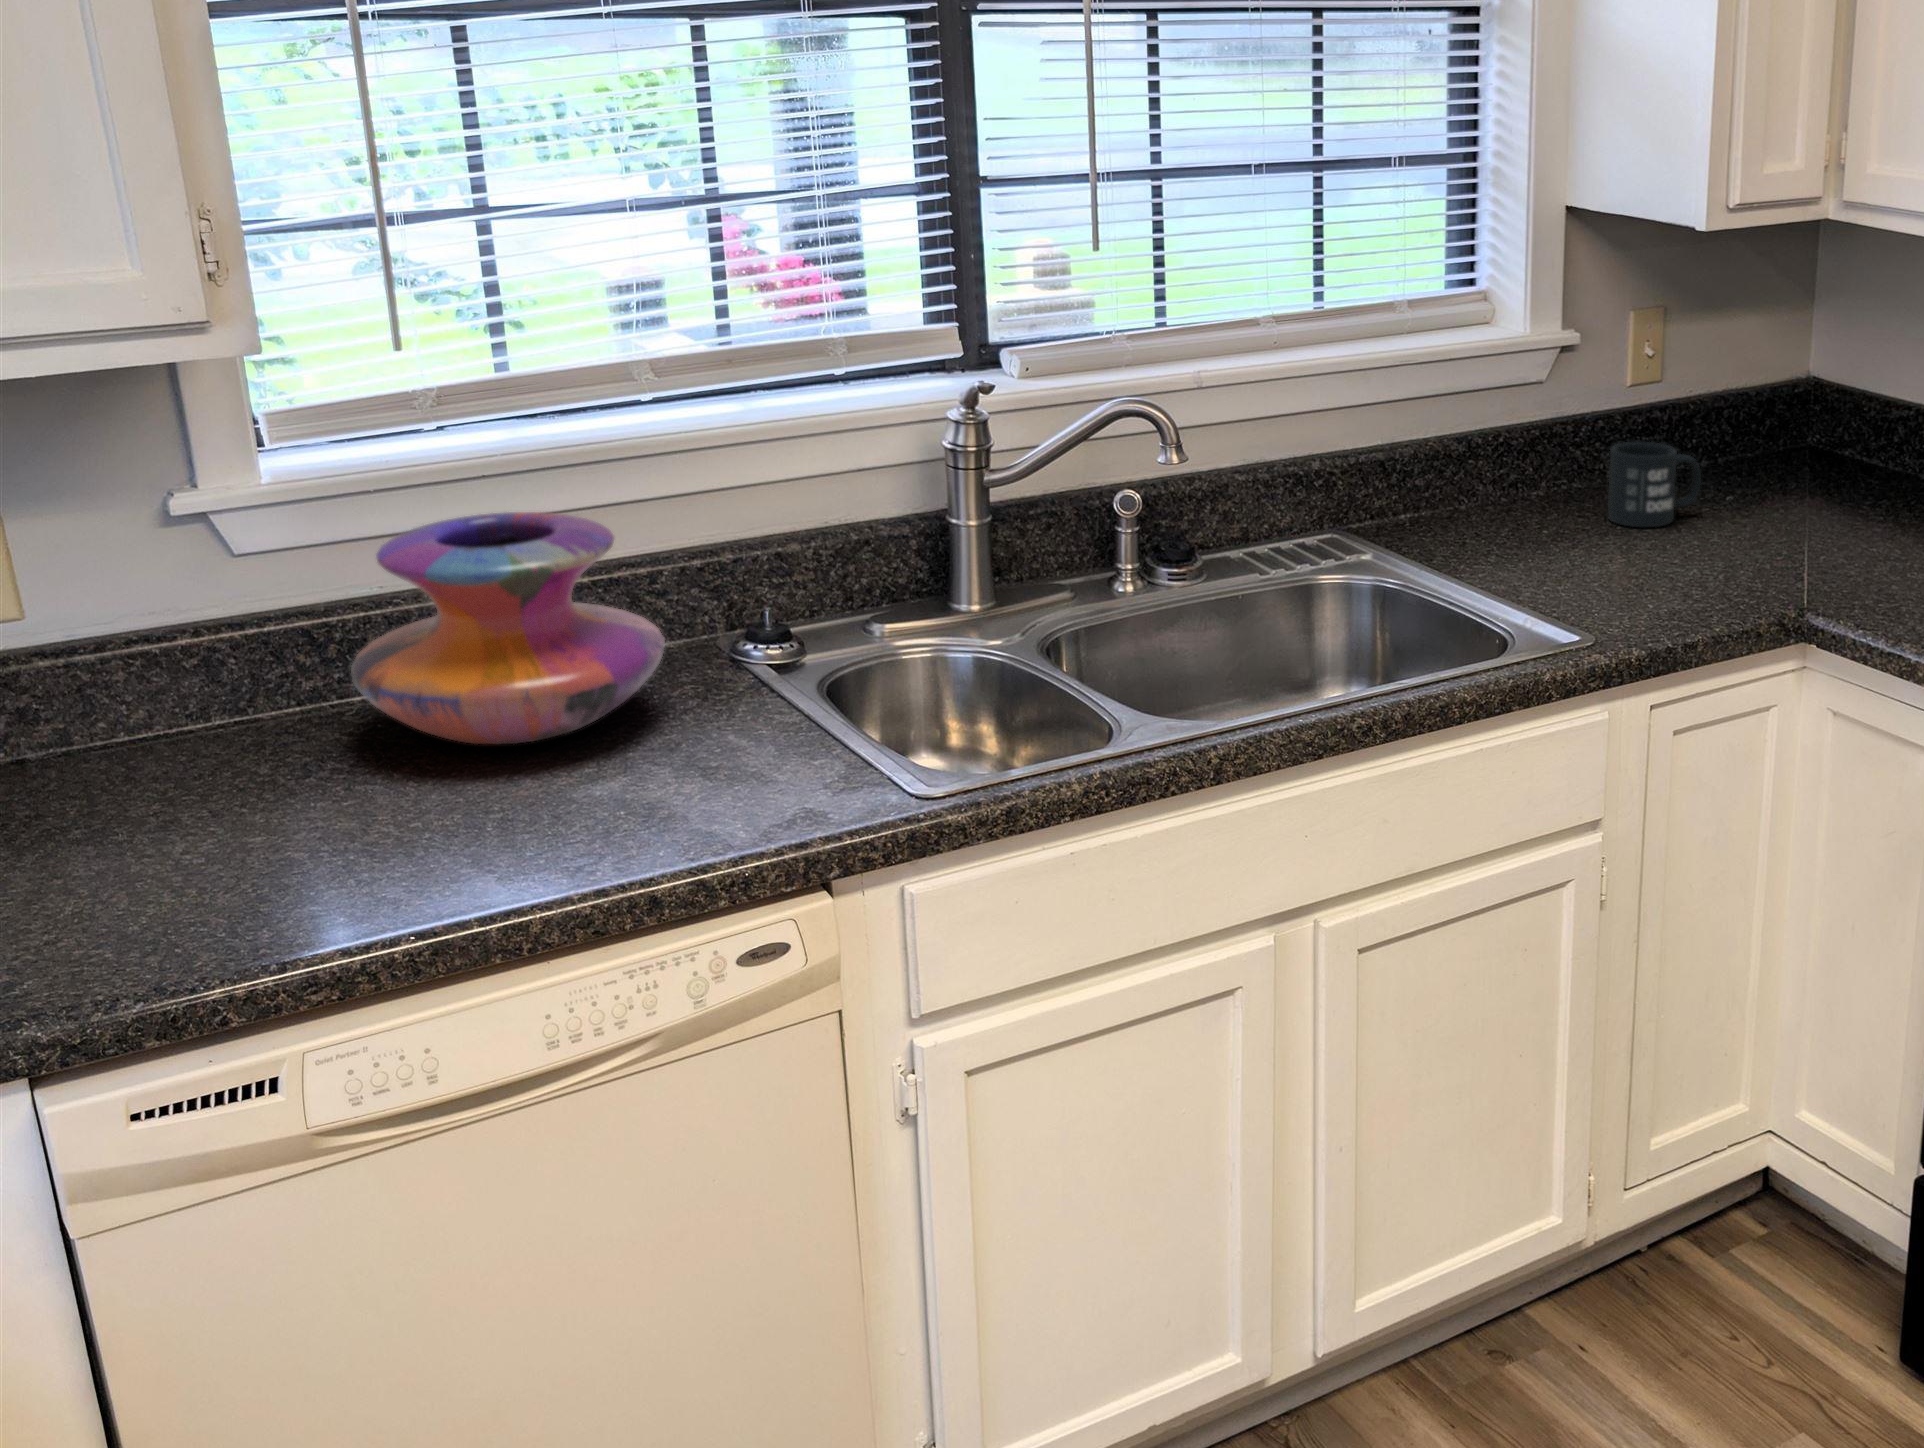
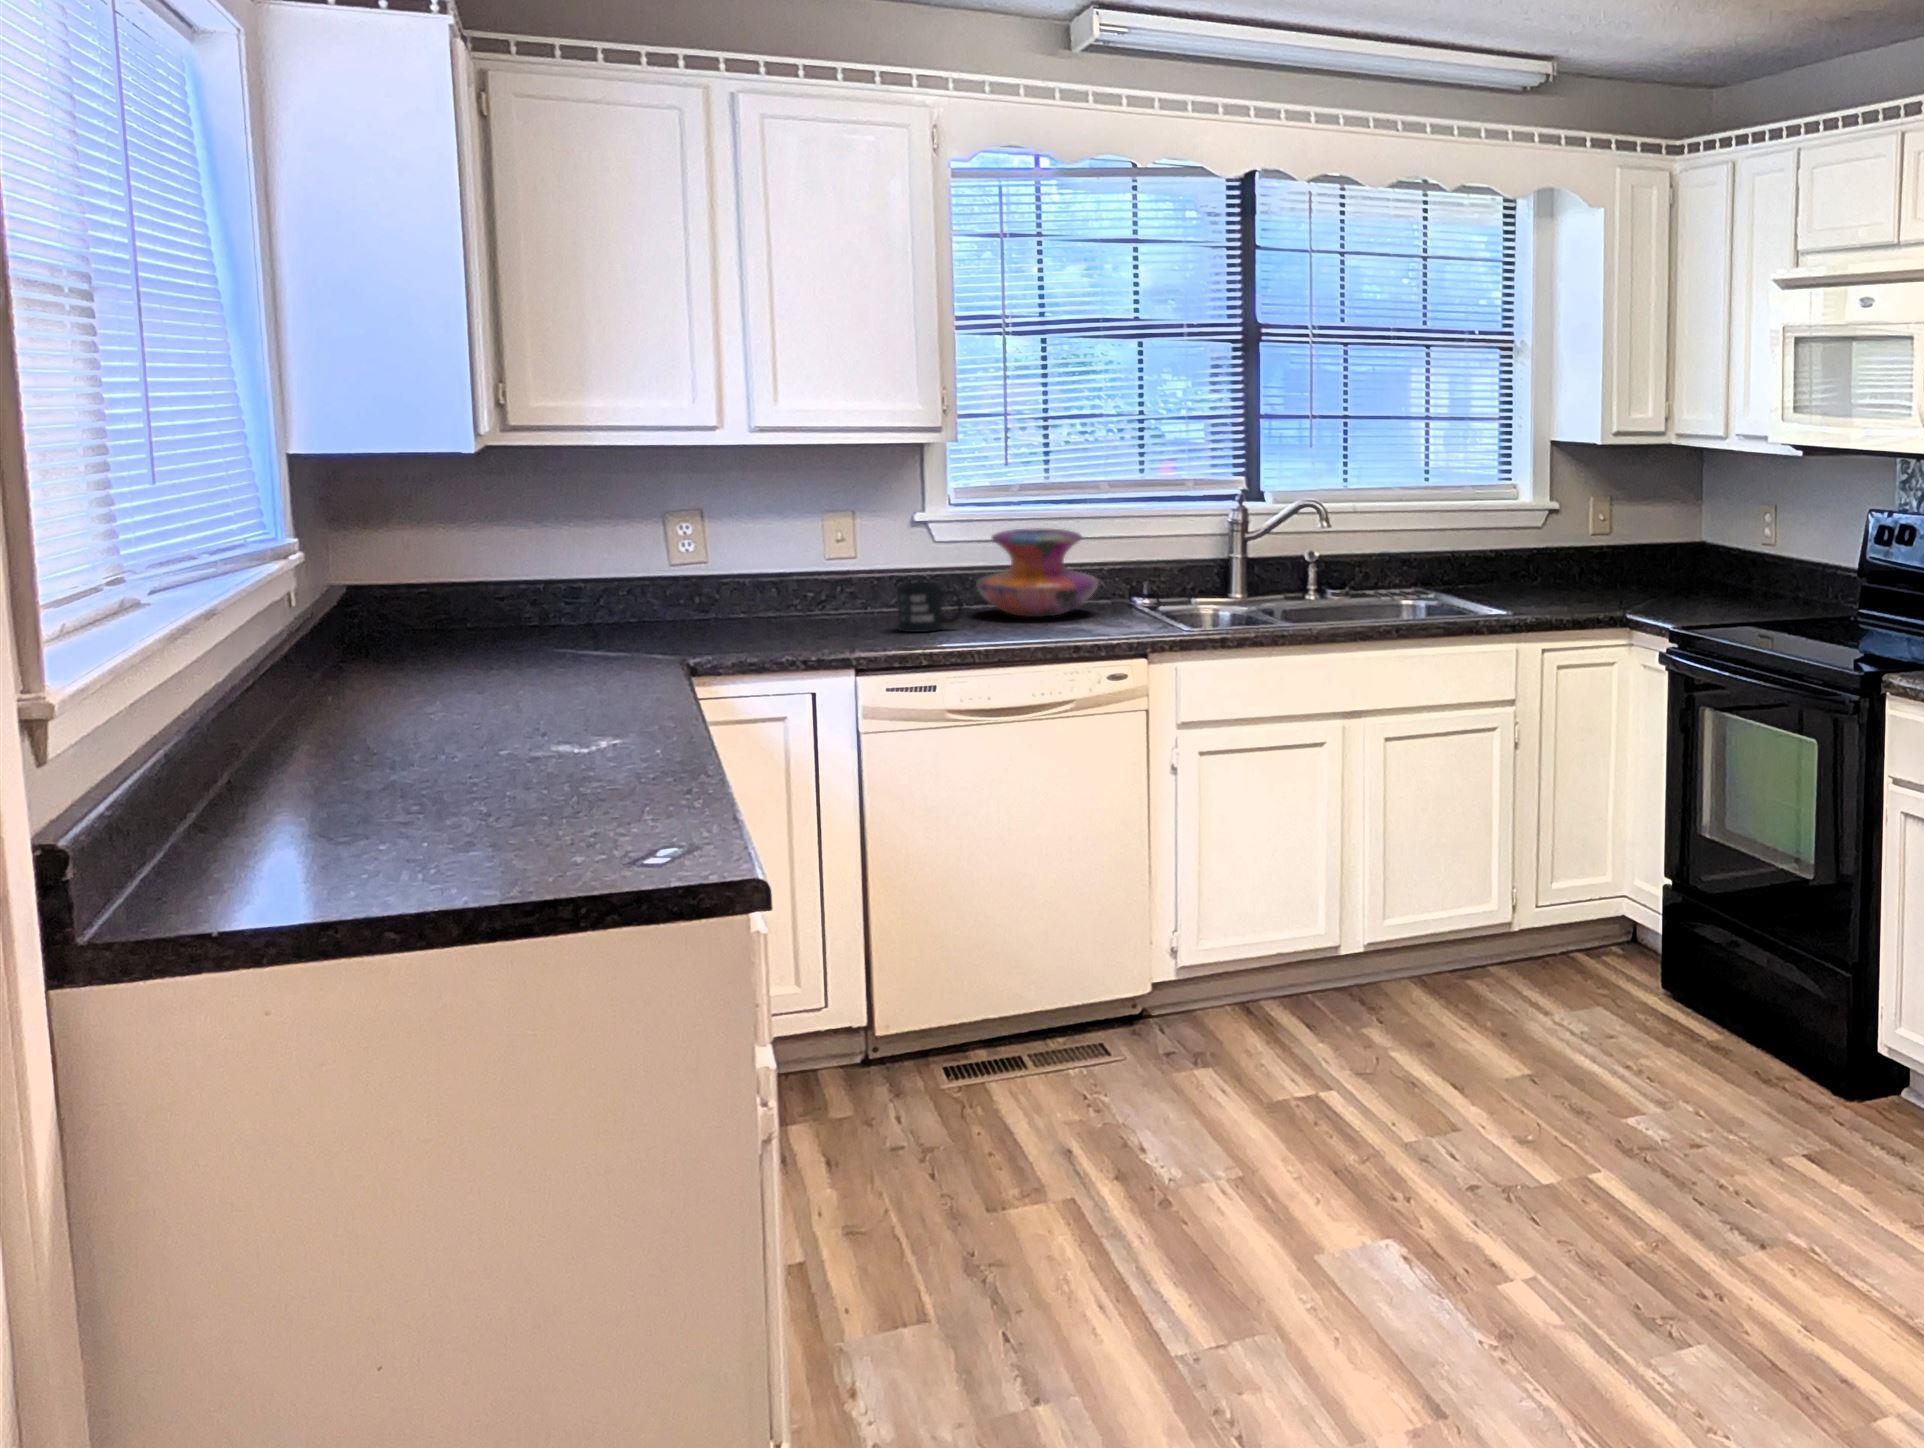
mug: present [1608,442,1701,527] -> present [897,582,963,632]

